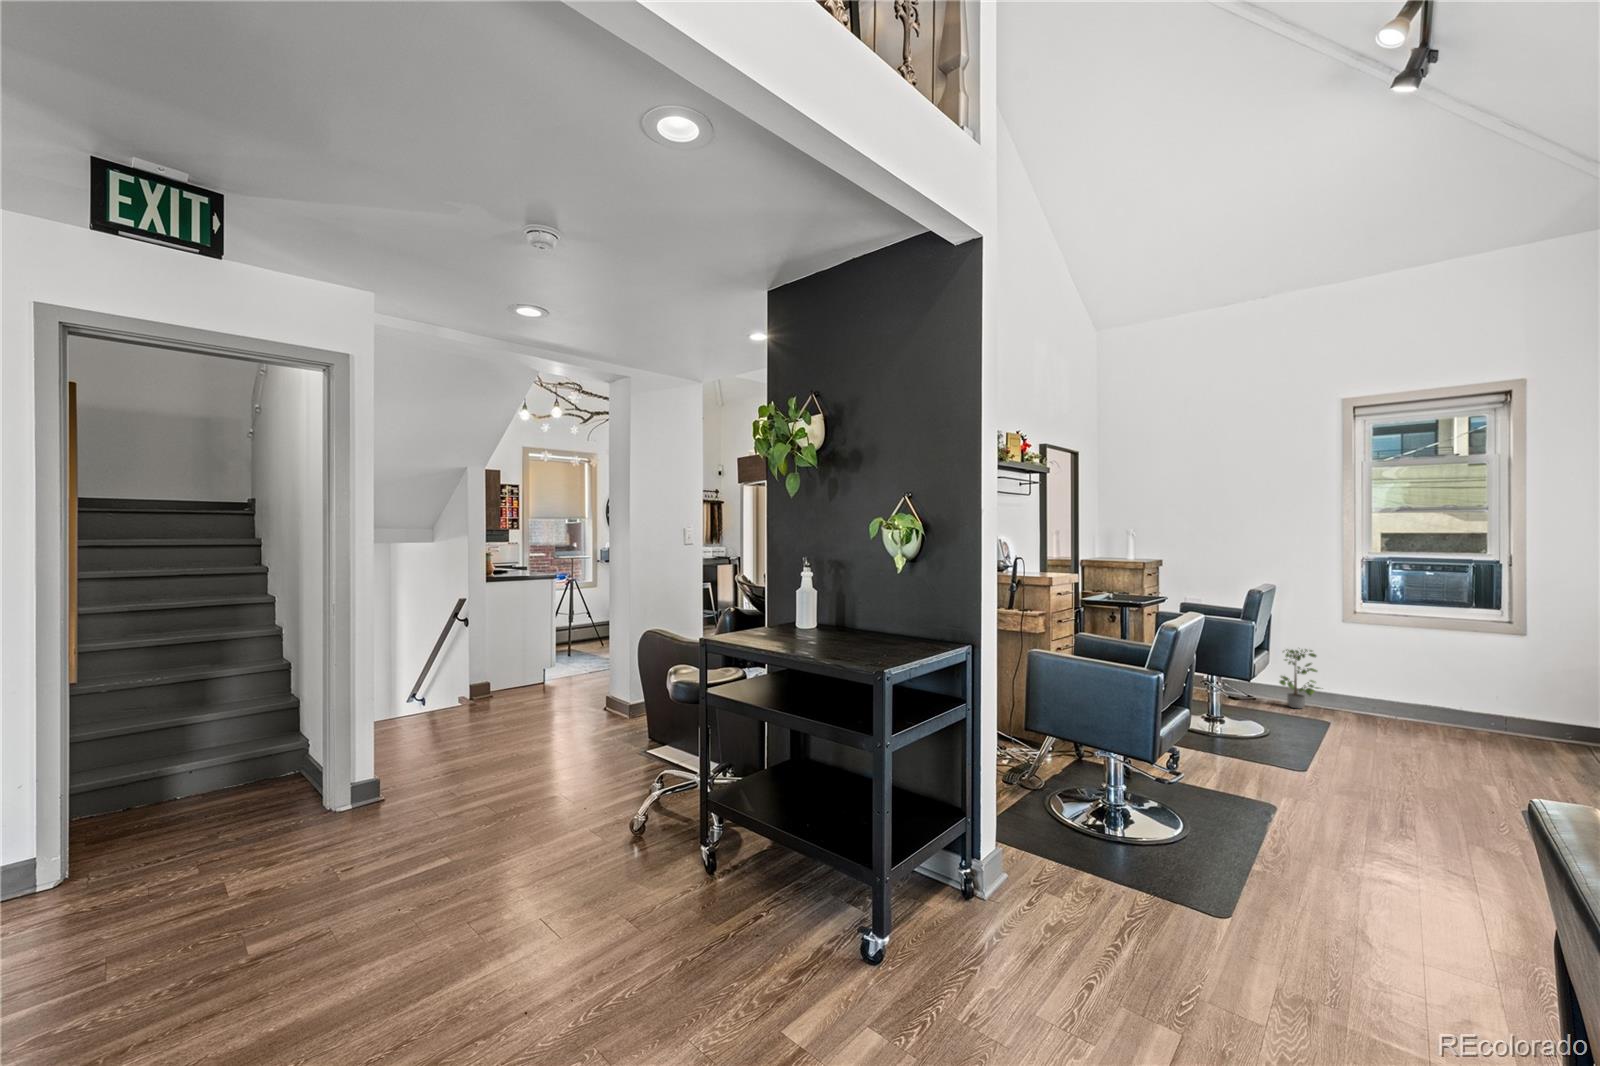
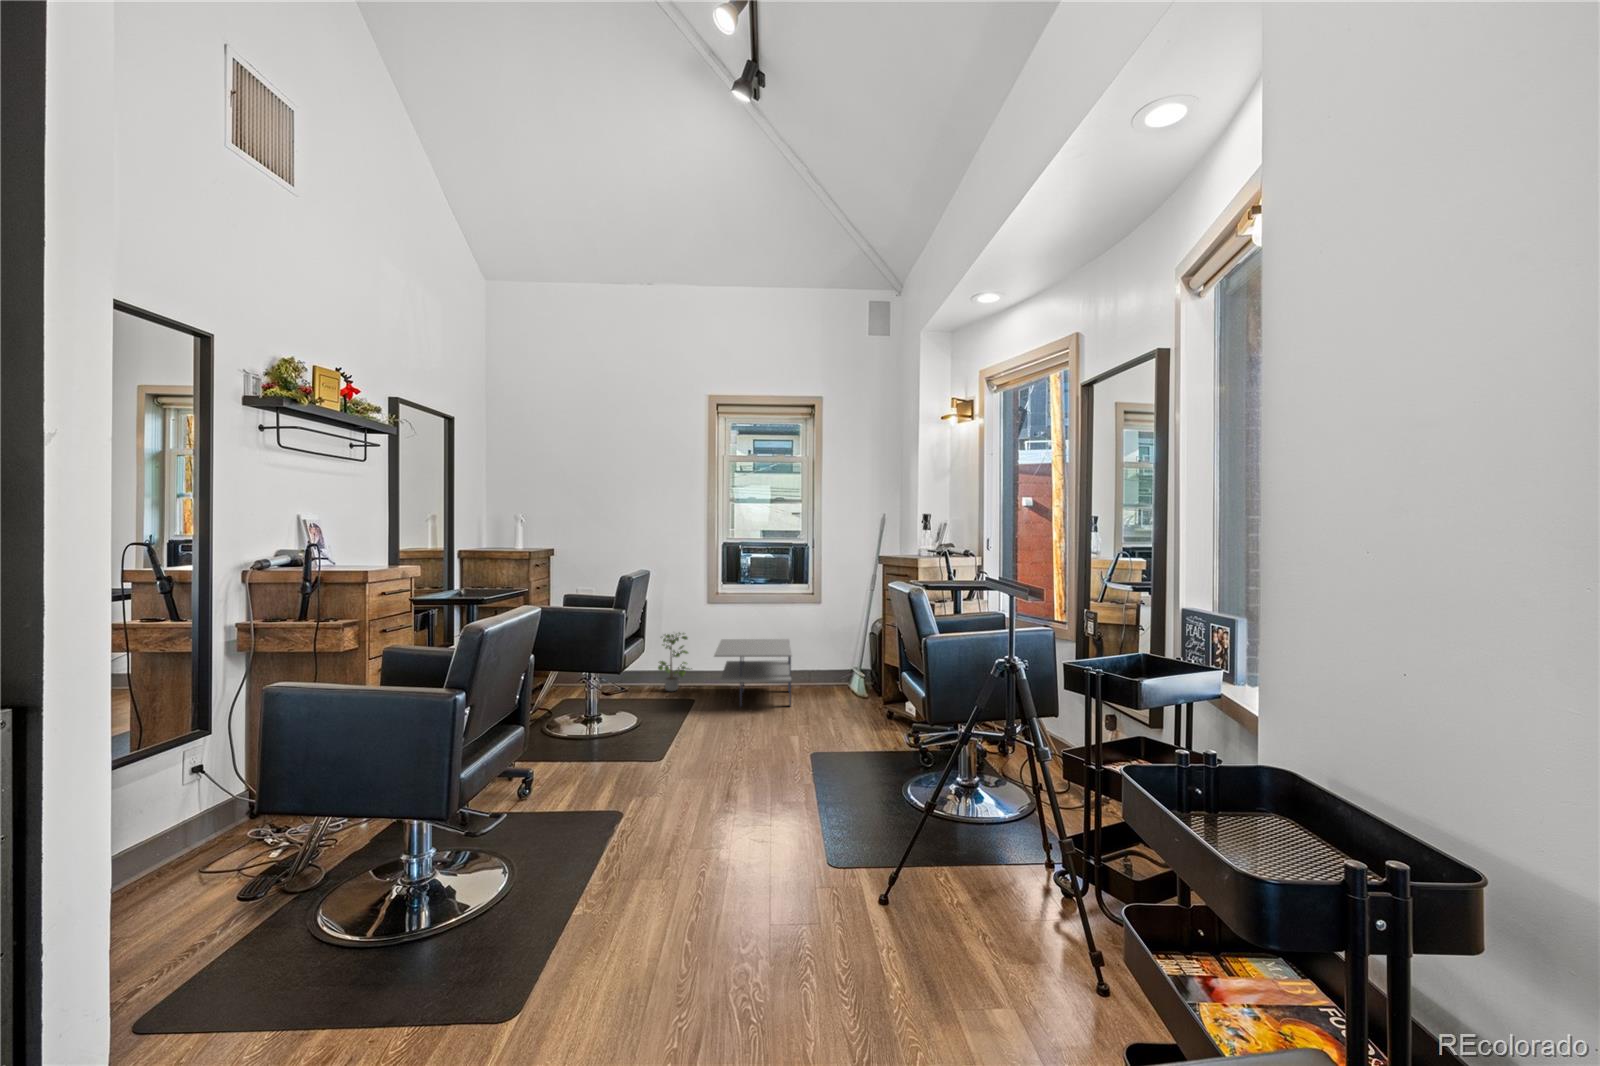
side table: none [1358,662,1475,751] -> present [714,639,792,706]

